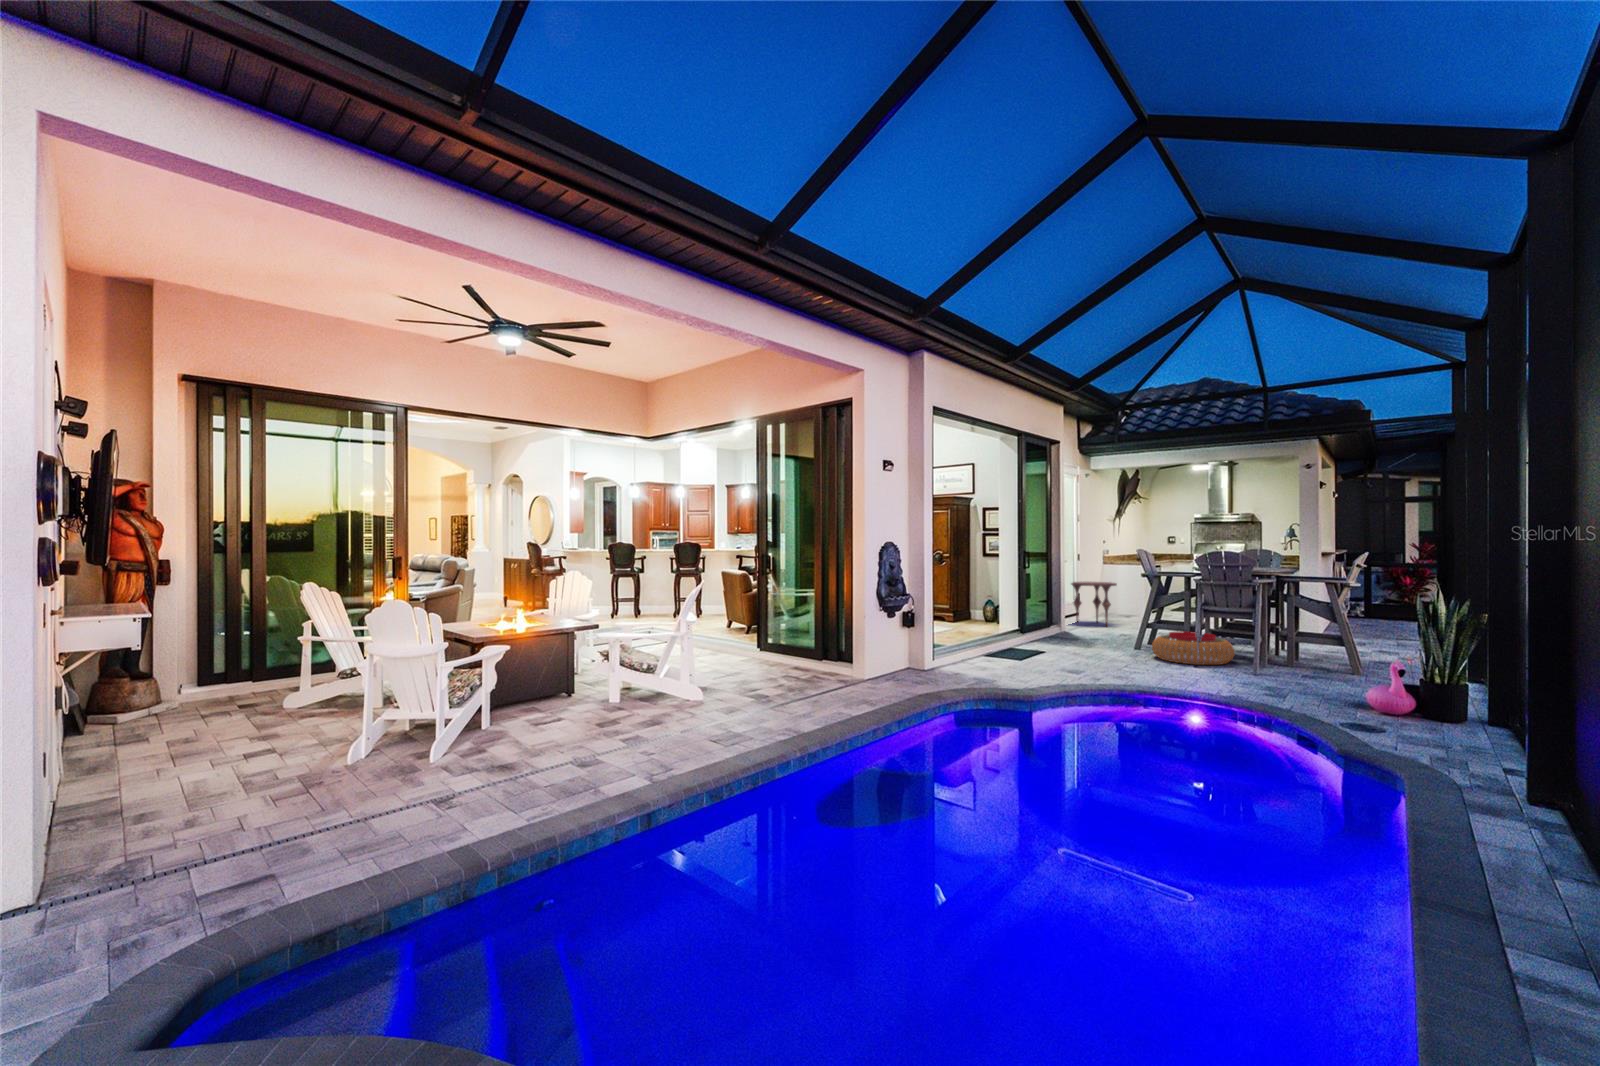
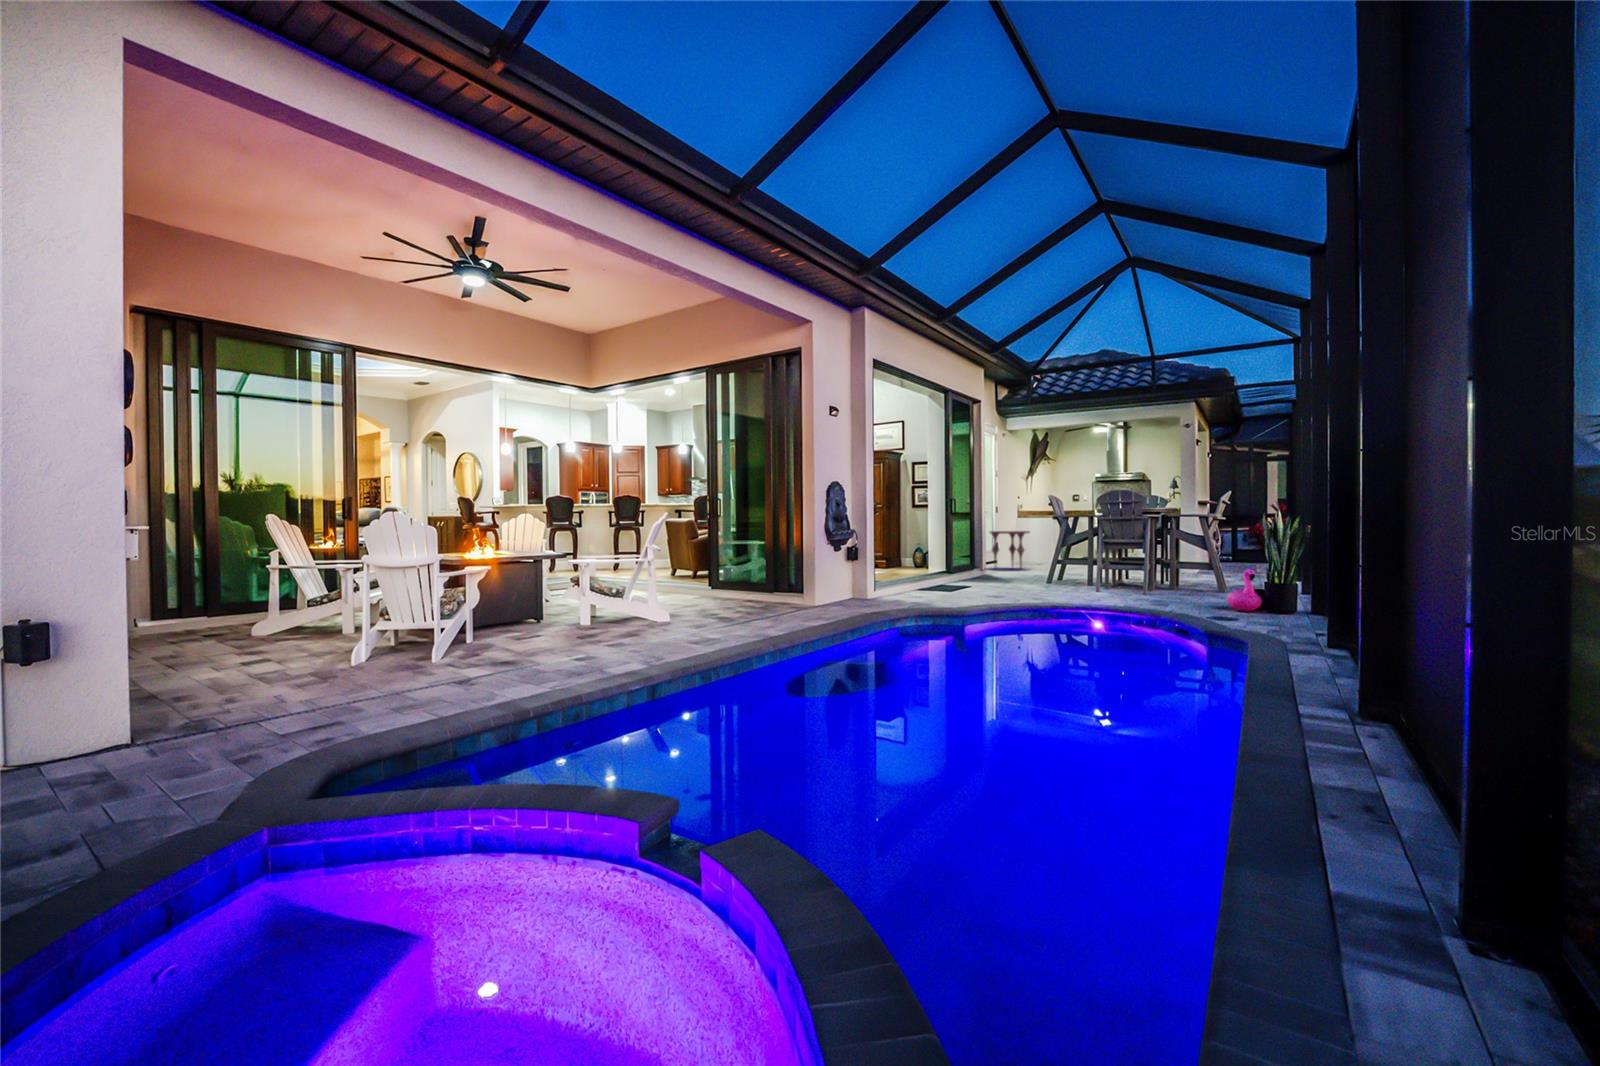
pouf: present [1152,631,1234,665] -> none [1060,564,1127,590]

